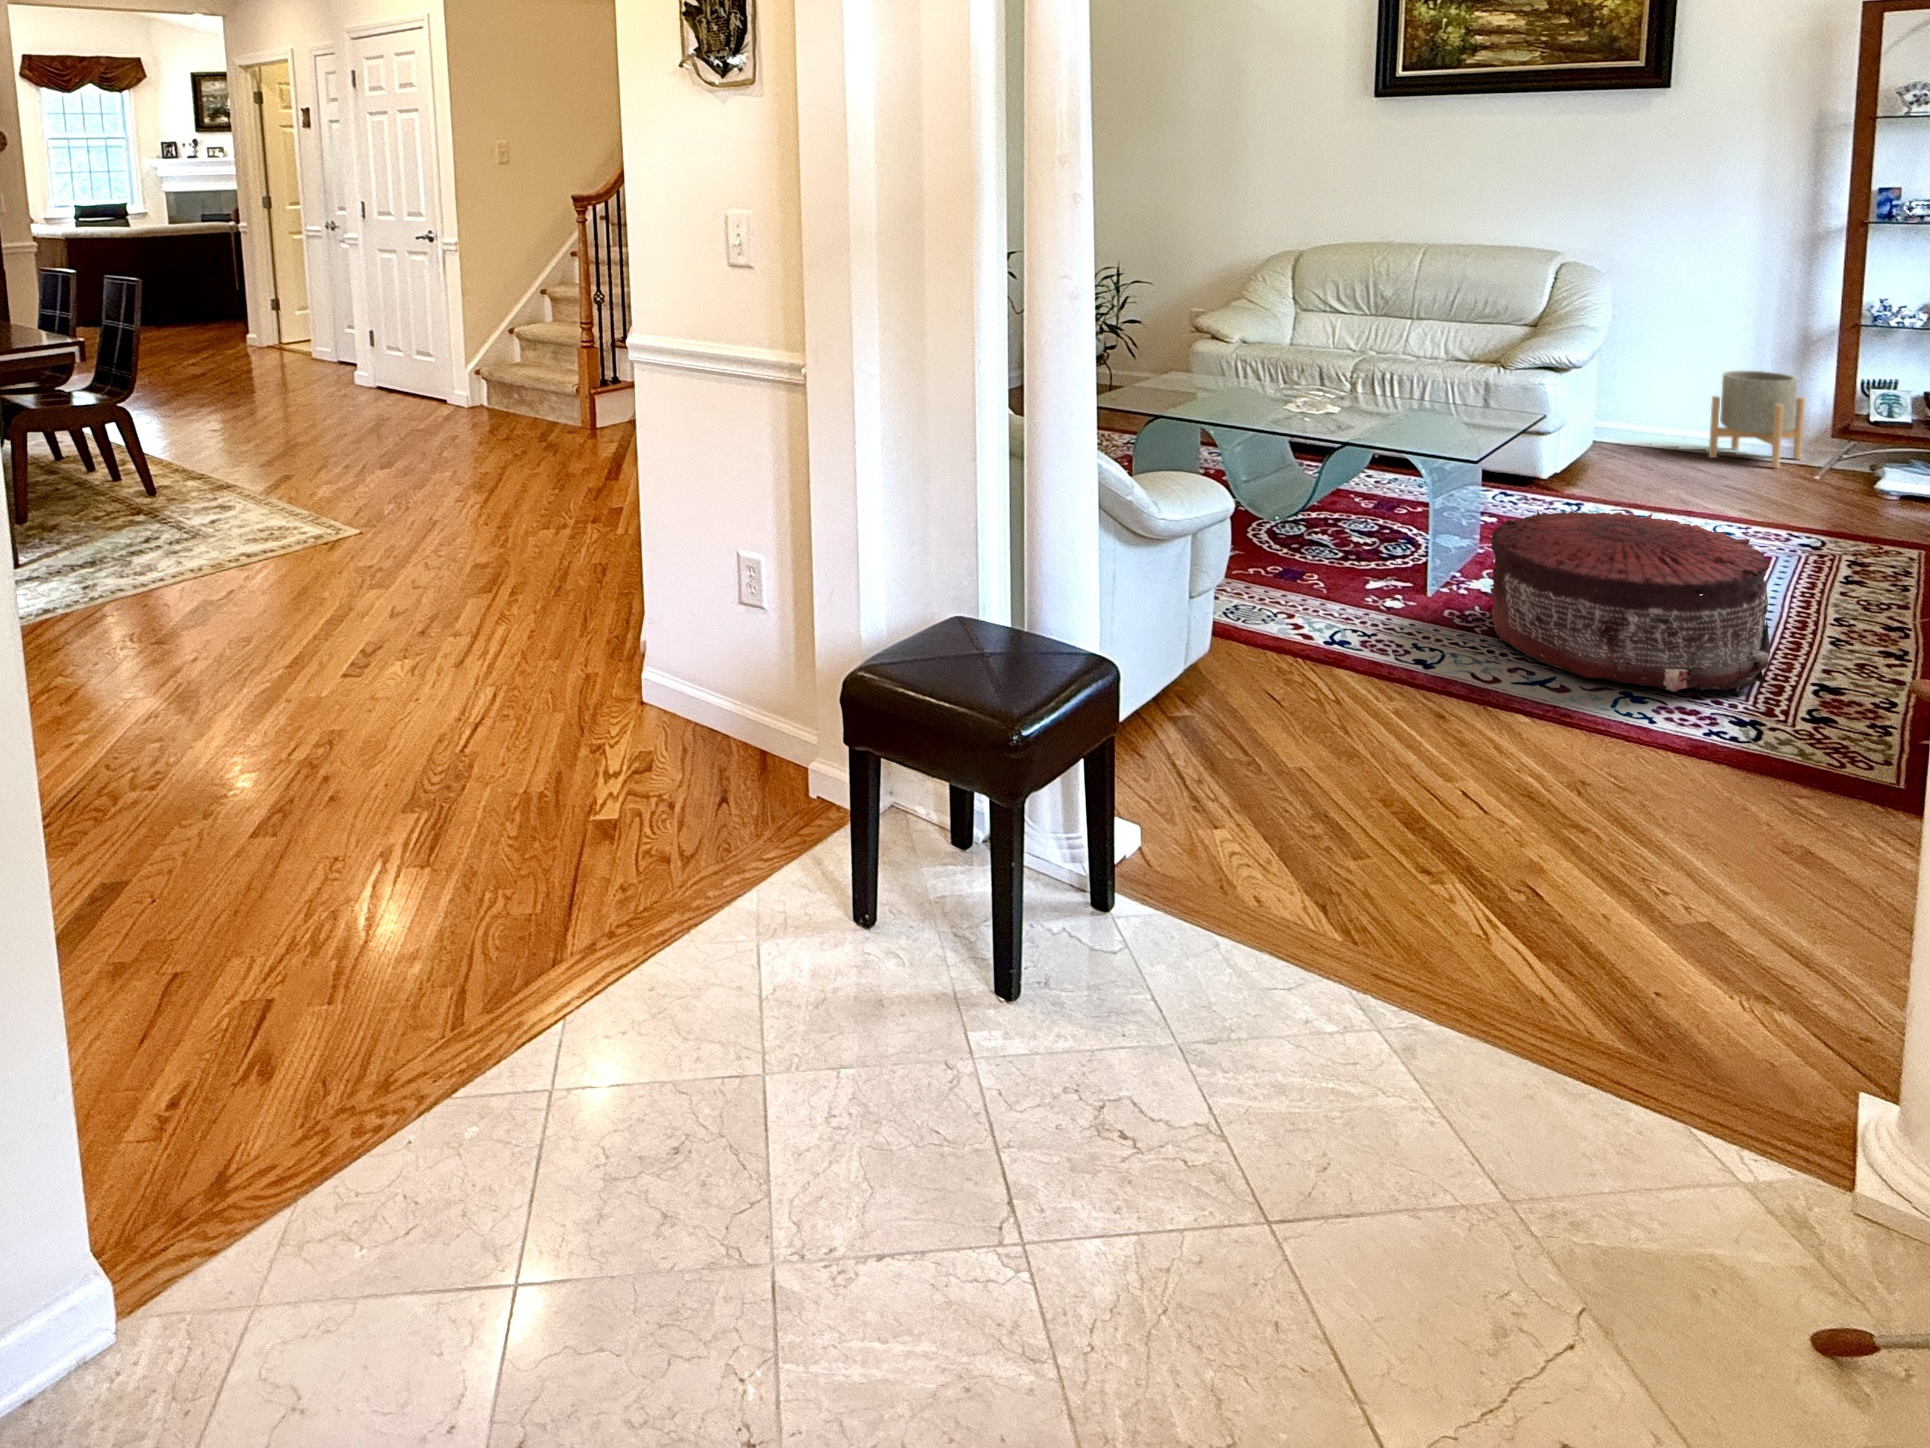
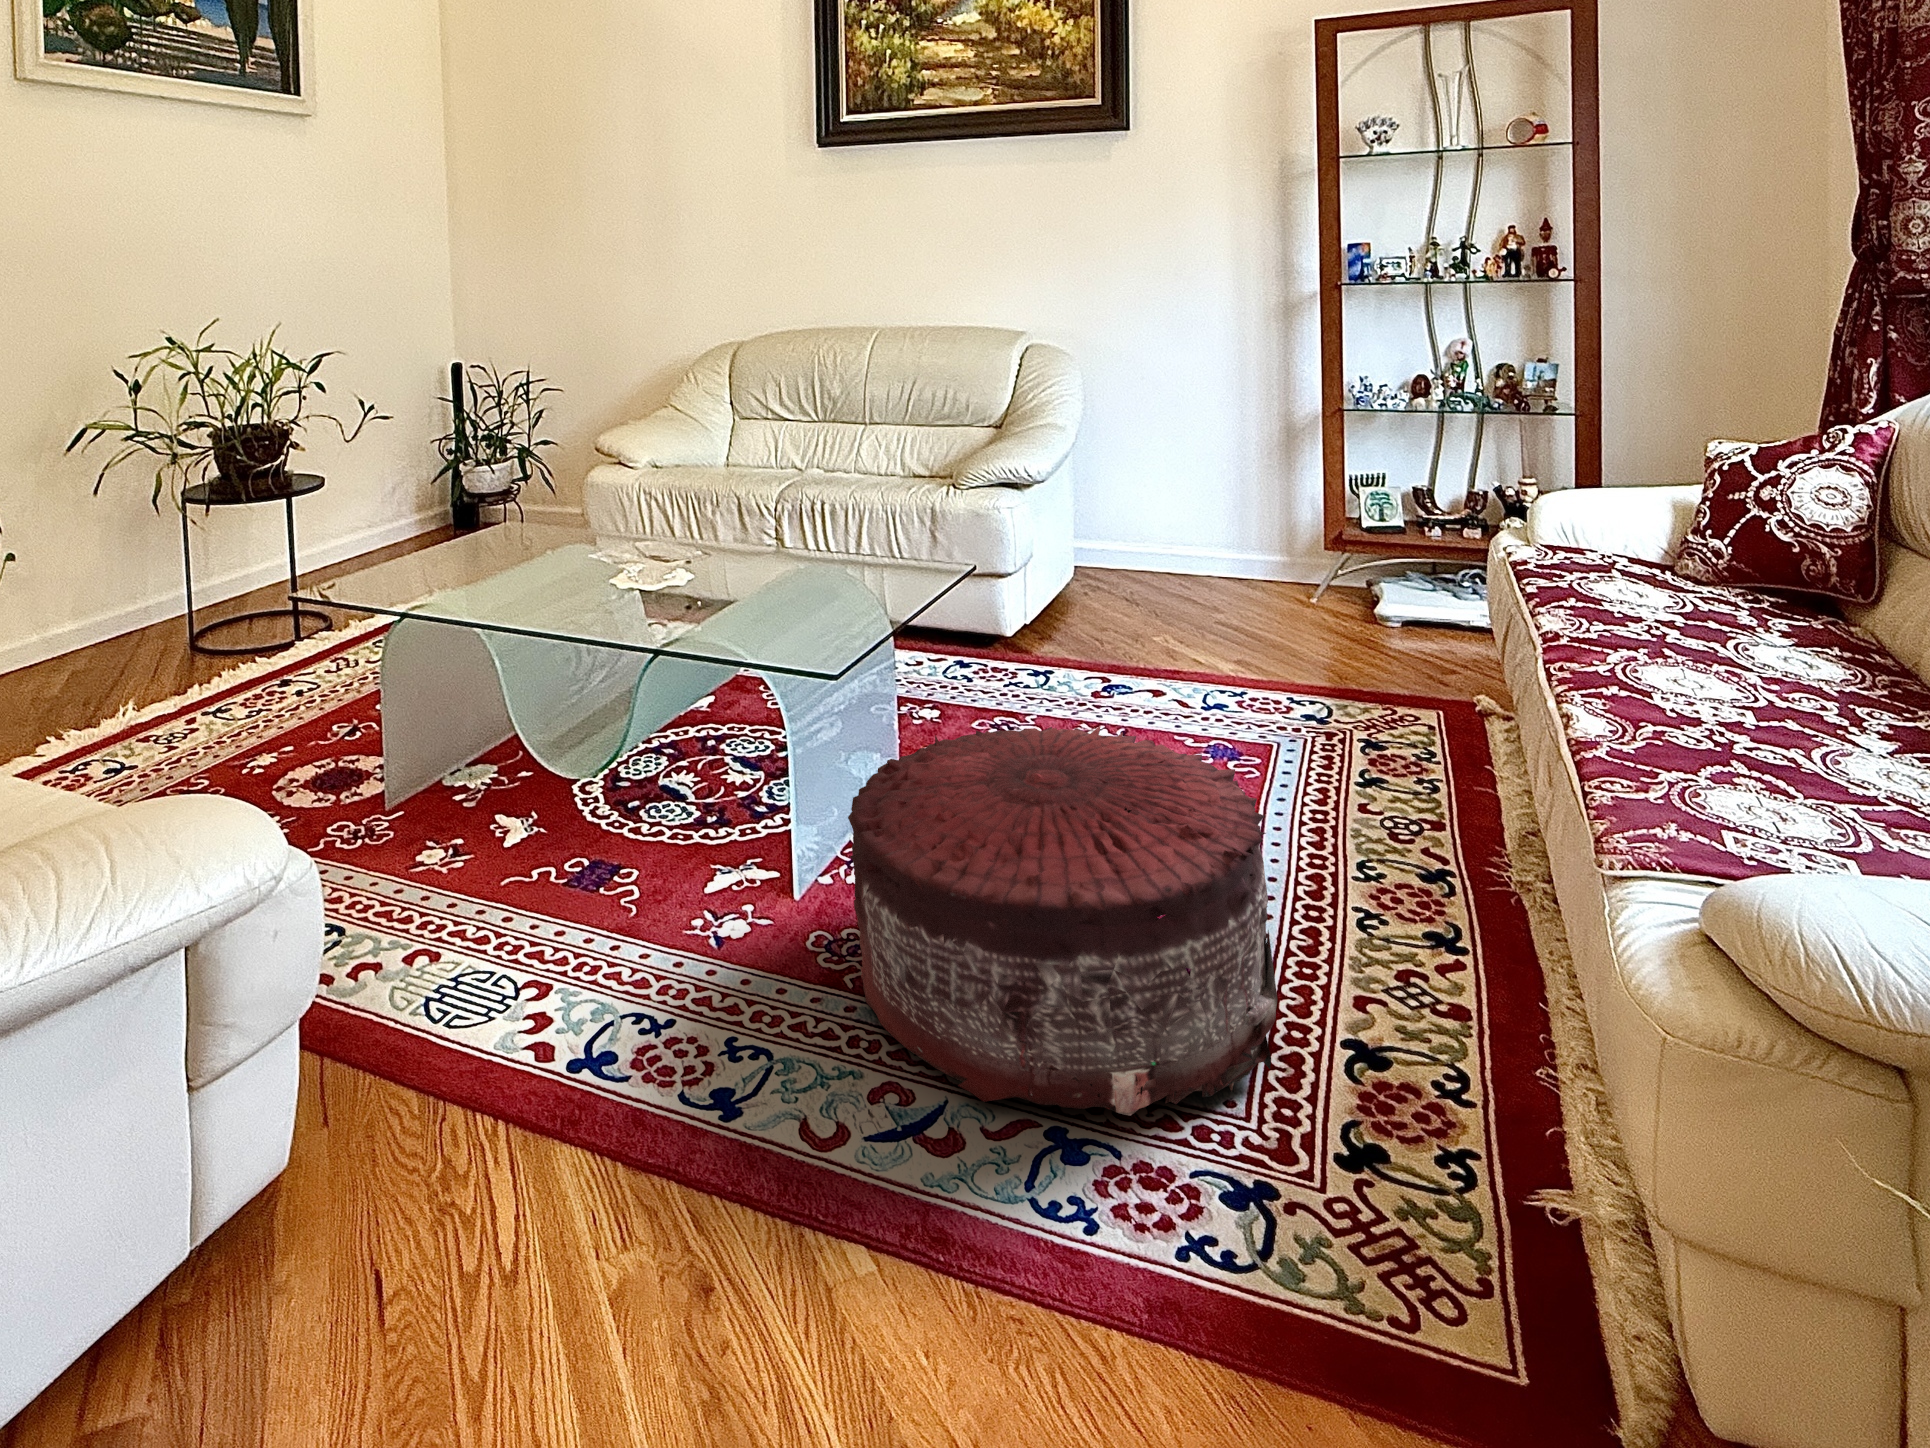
planter: present [1709,371,1805,468] -> none [1199,471,1298,594]

